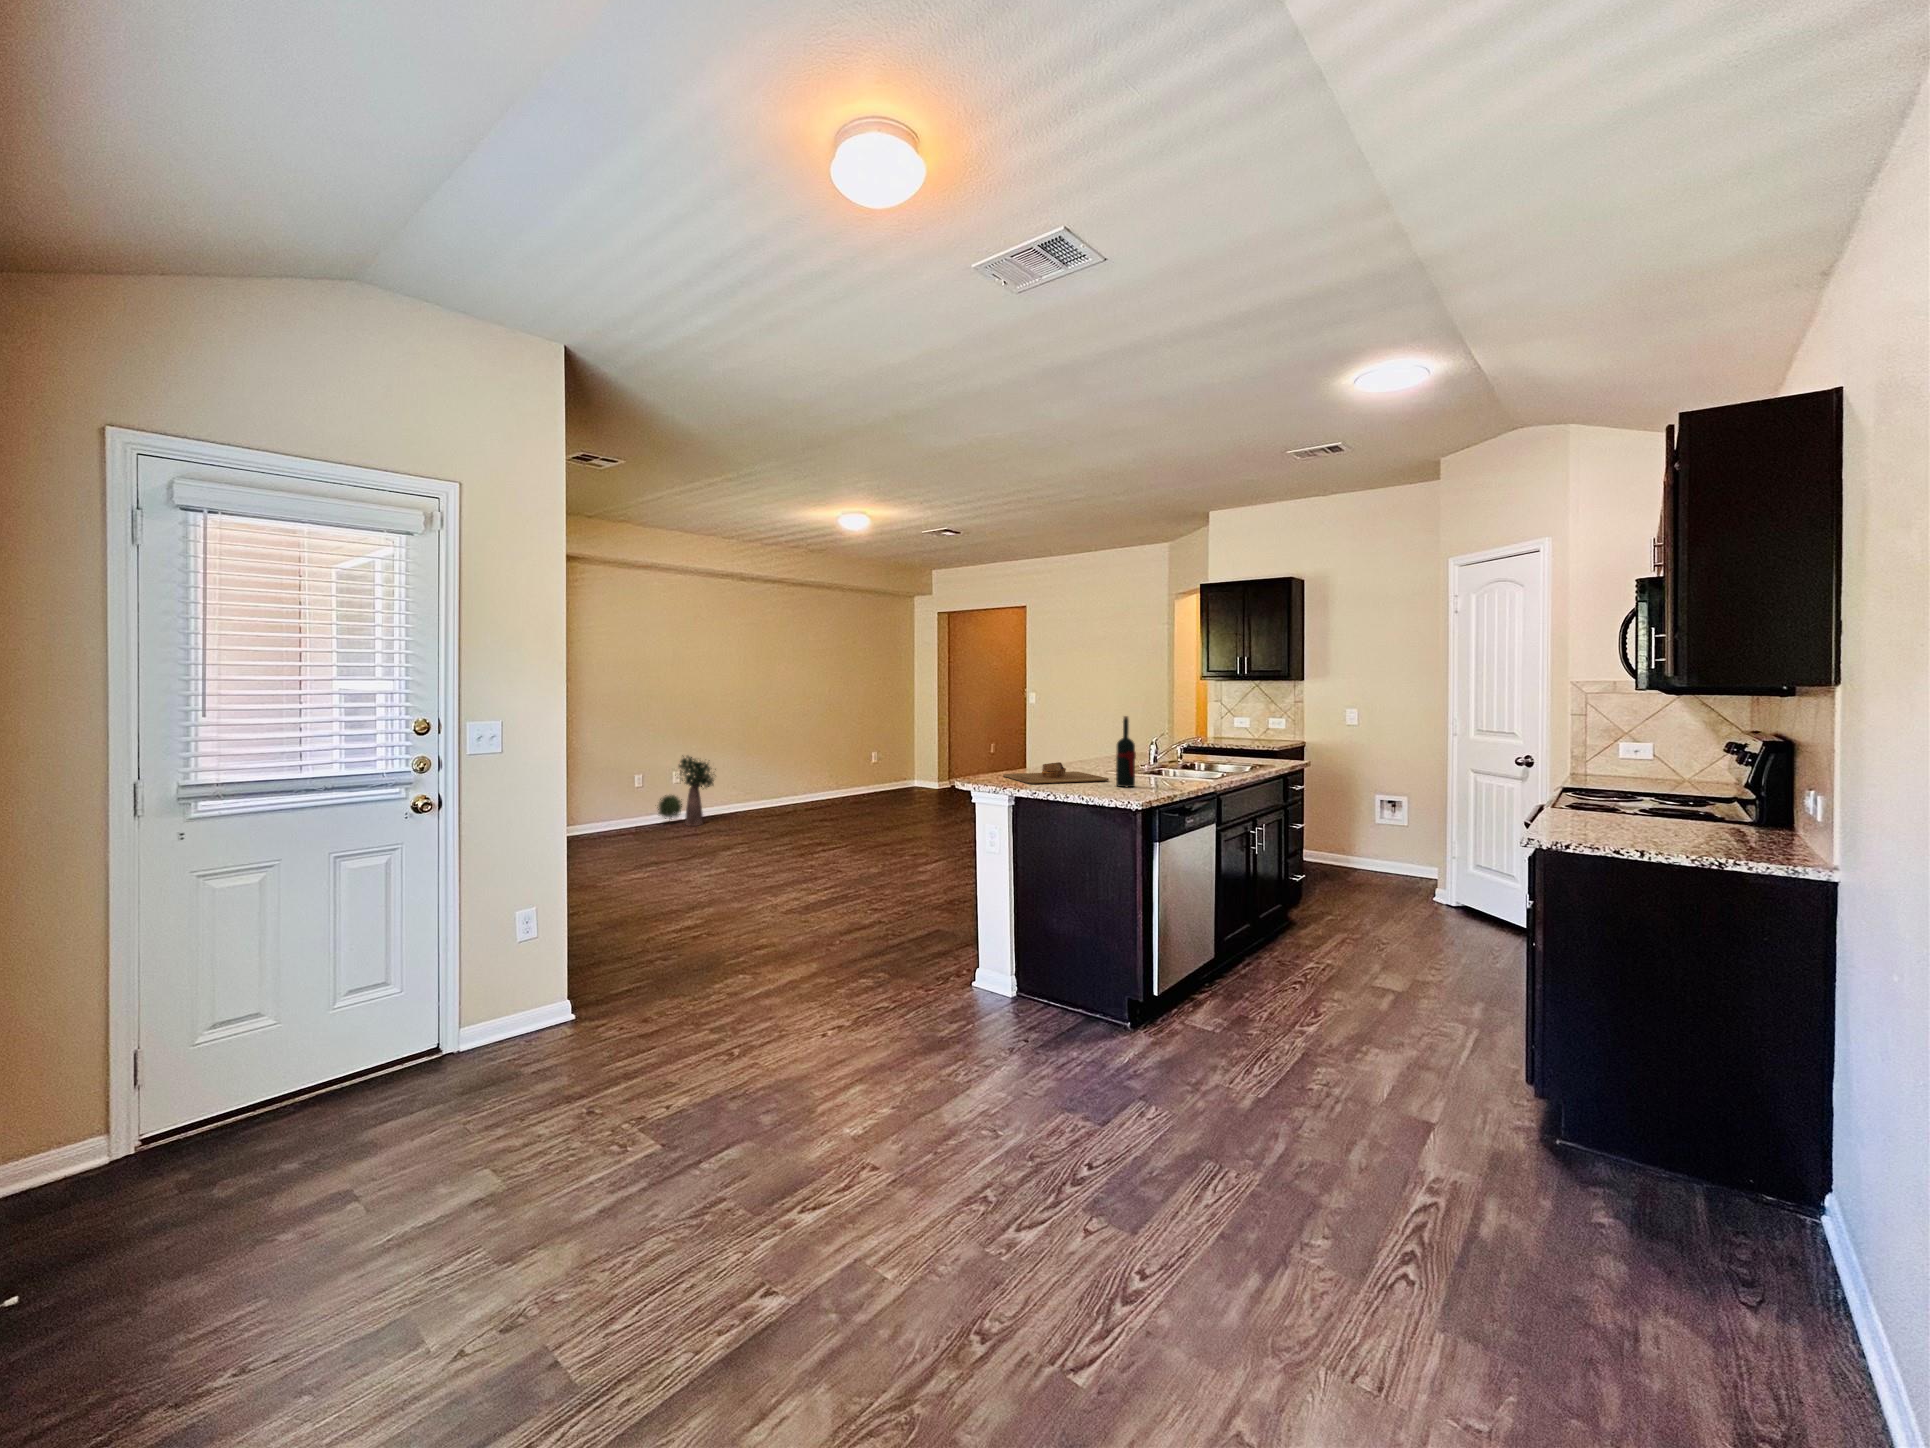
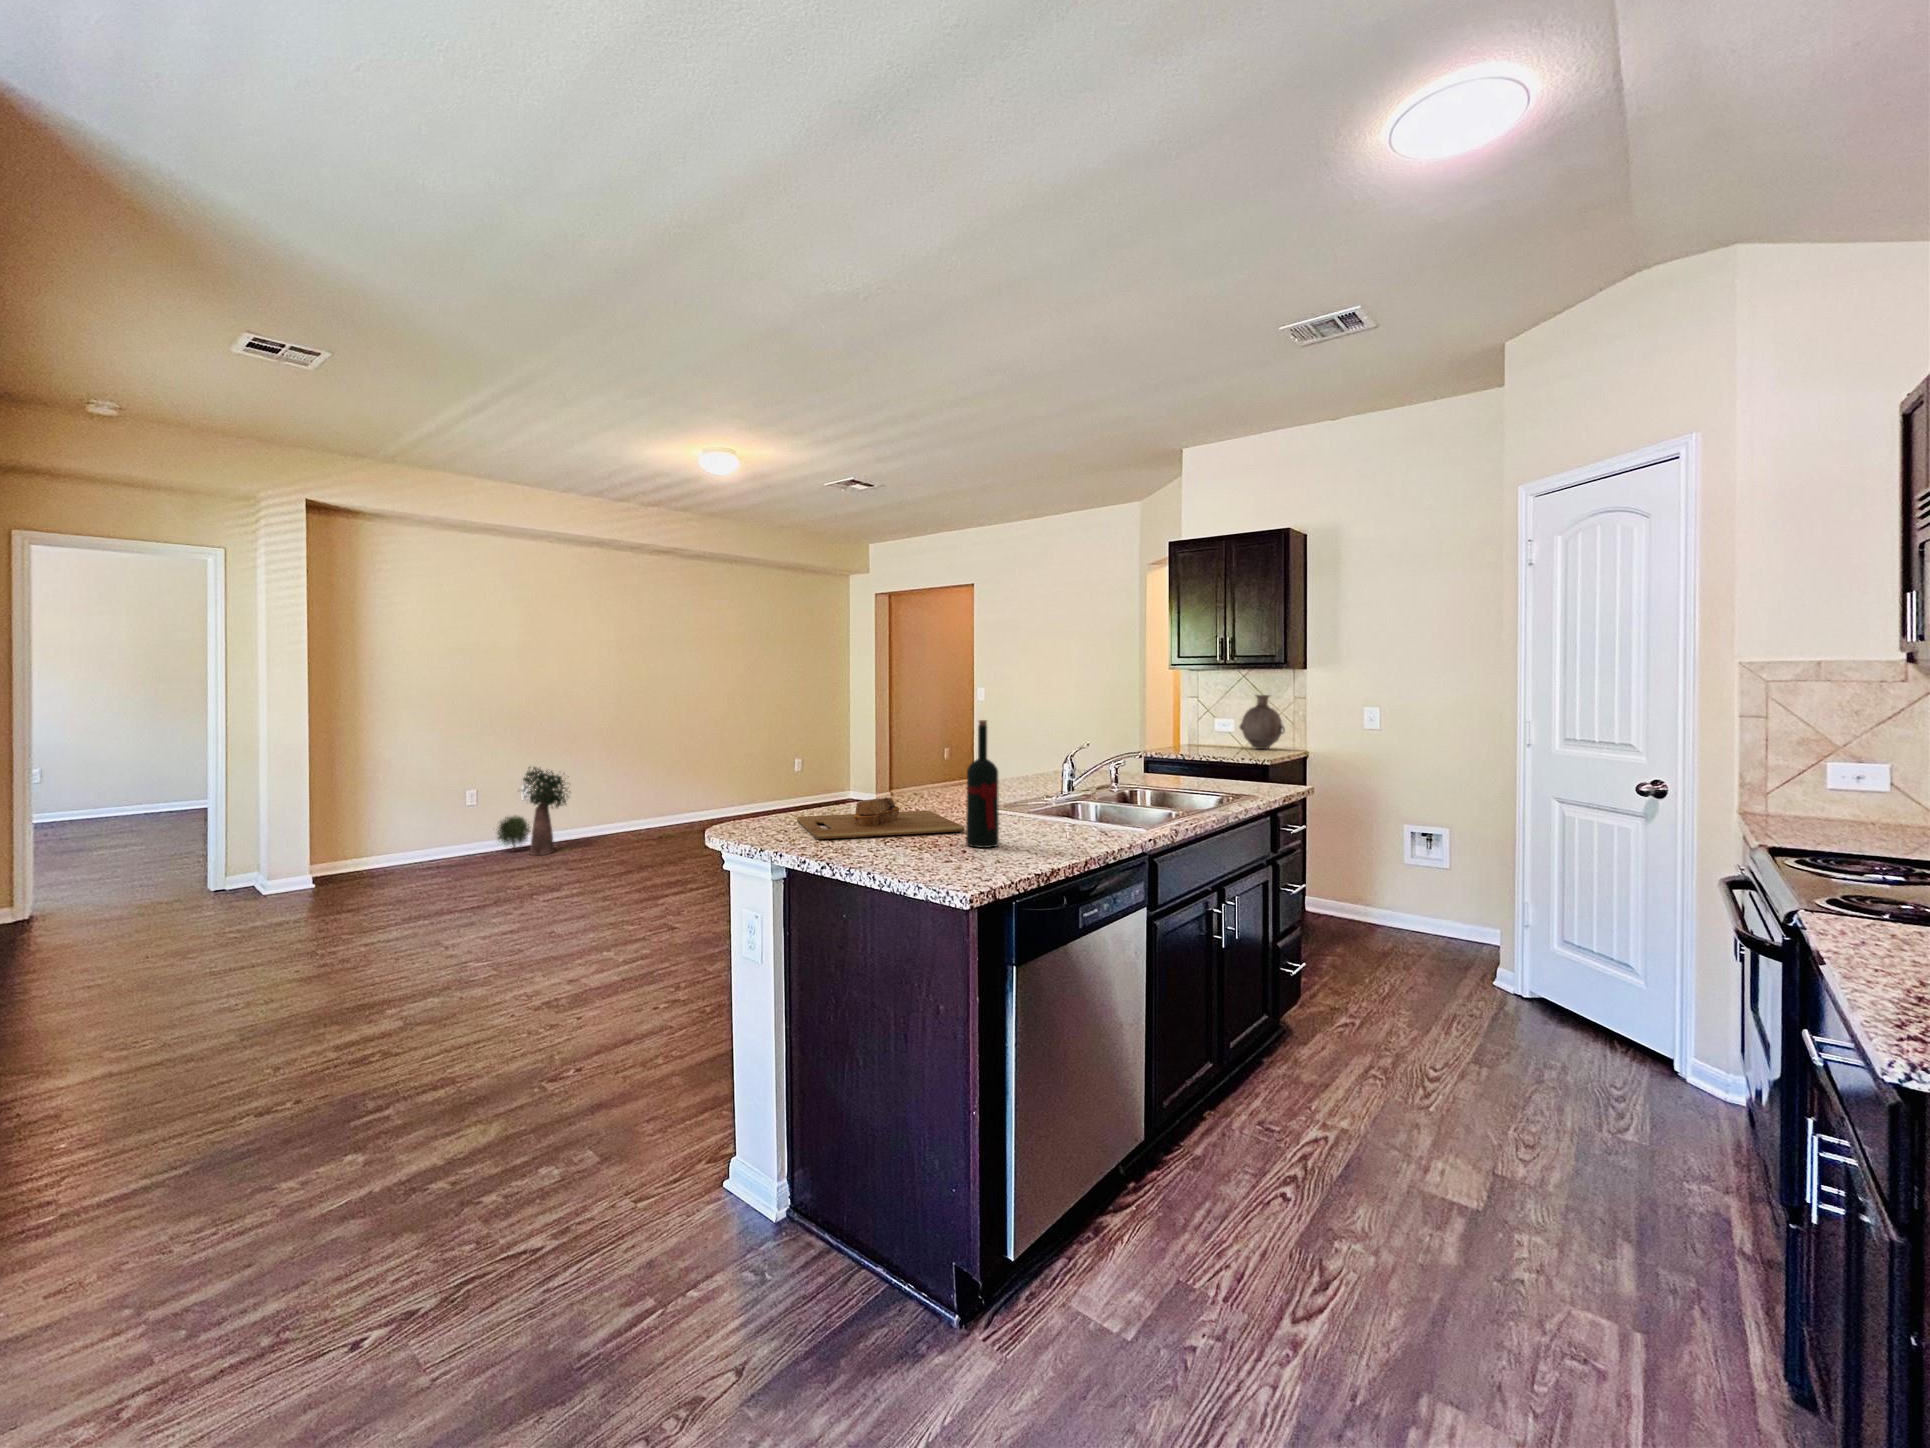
vase: none [1254,699,1289,740] -> present [1240,695,1285,749]

